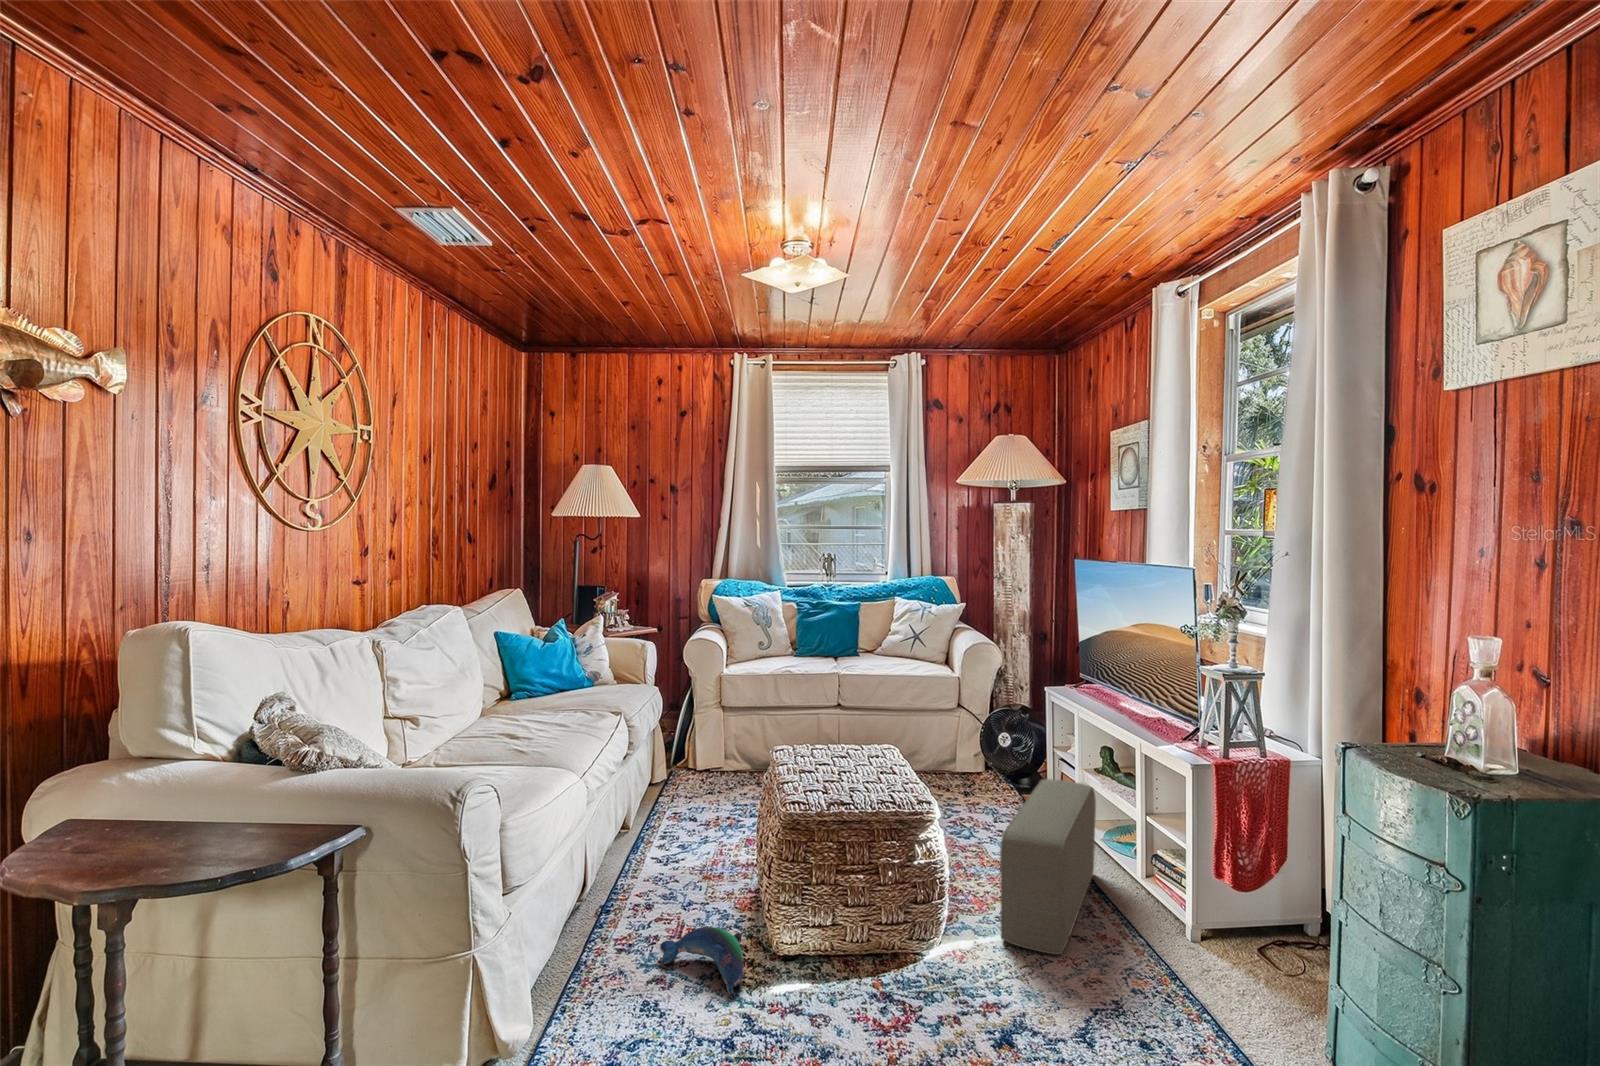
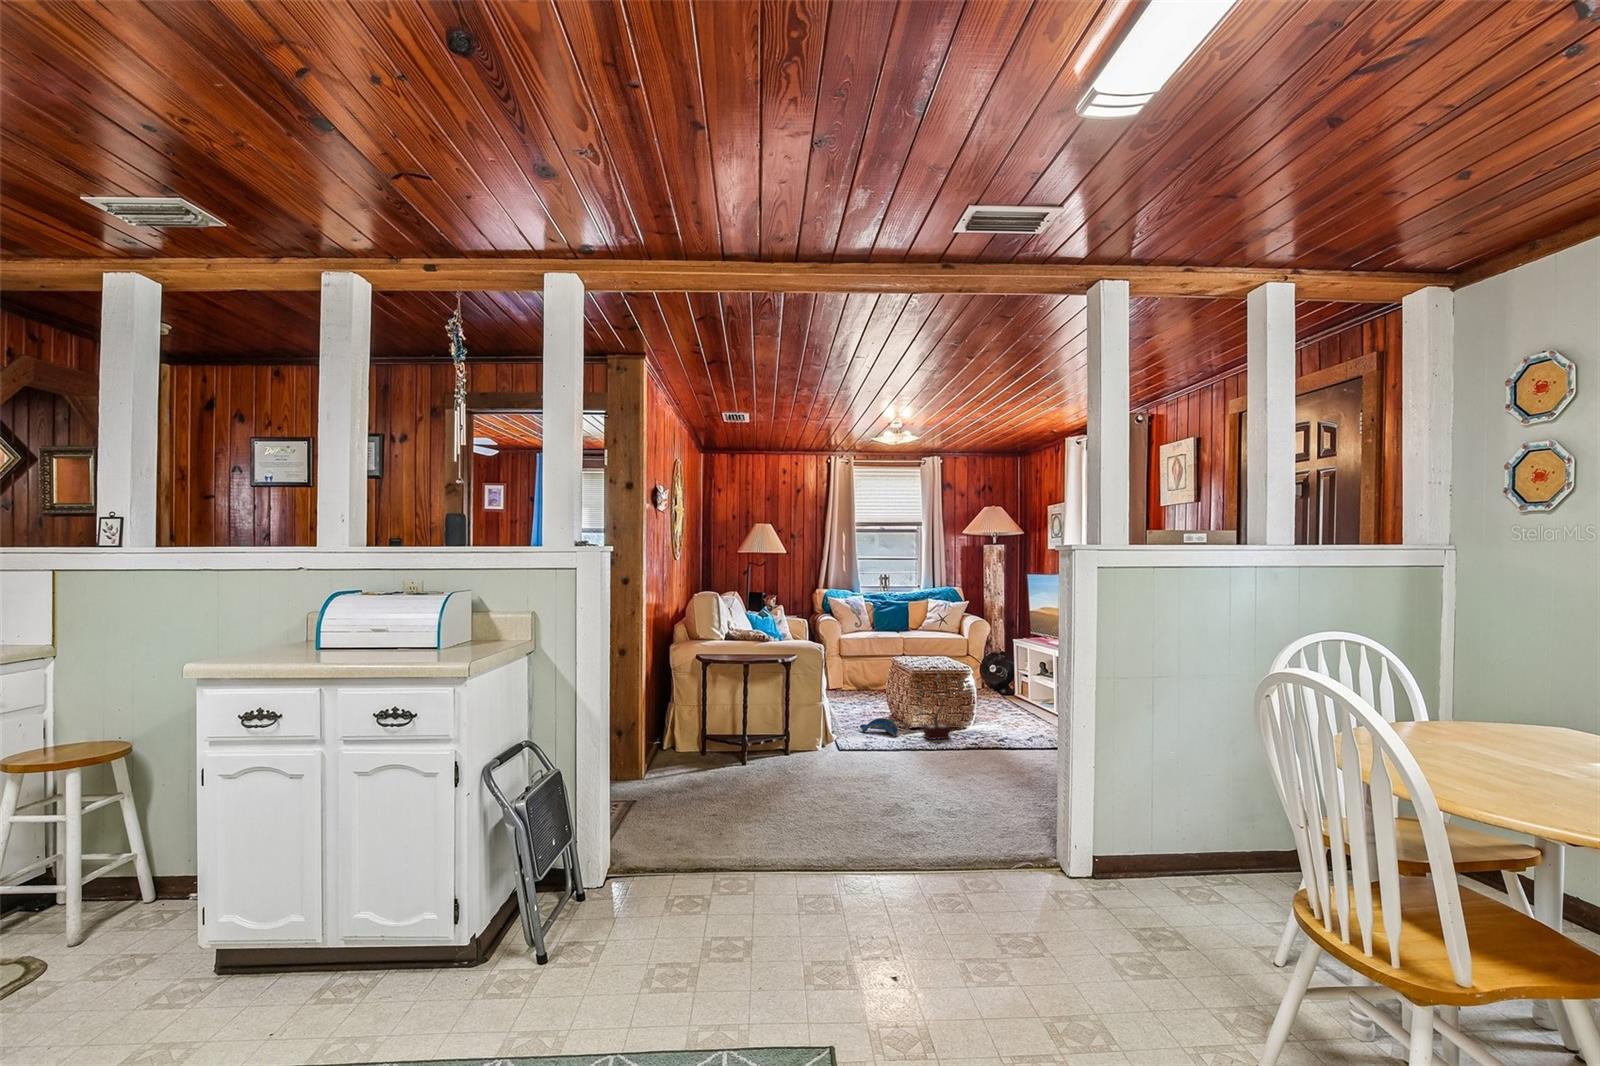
pouf: present [1000,779,1096,955] -> none [996,673,1036,729]
potted plant: none [780,823,943,1017] -> present [918,672,962,740]

